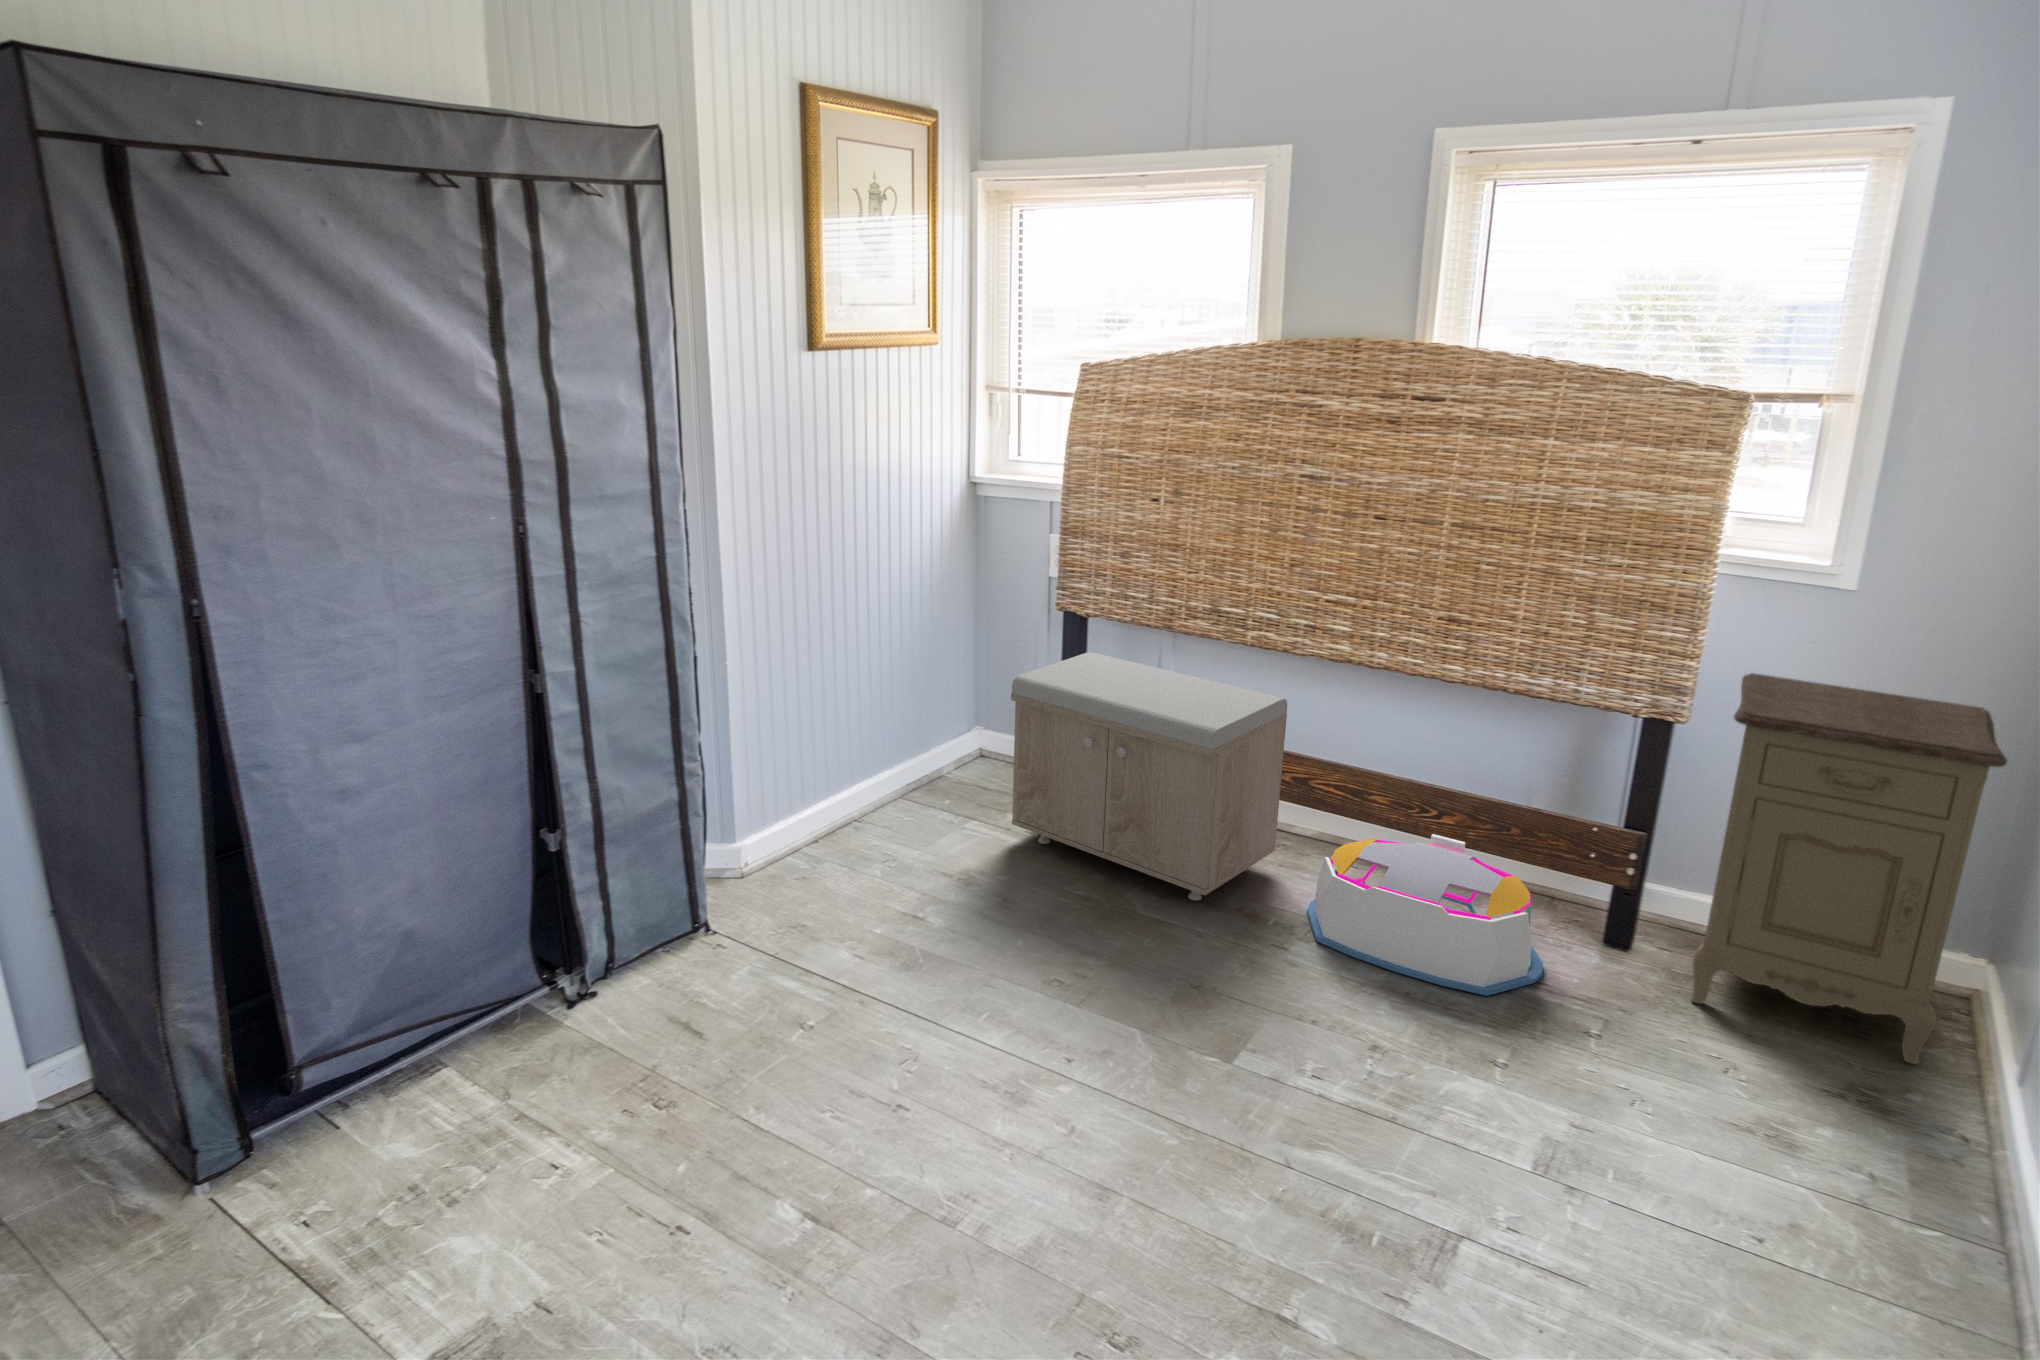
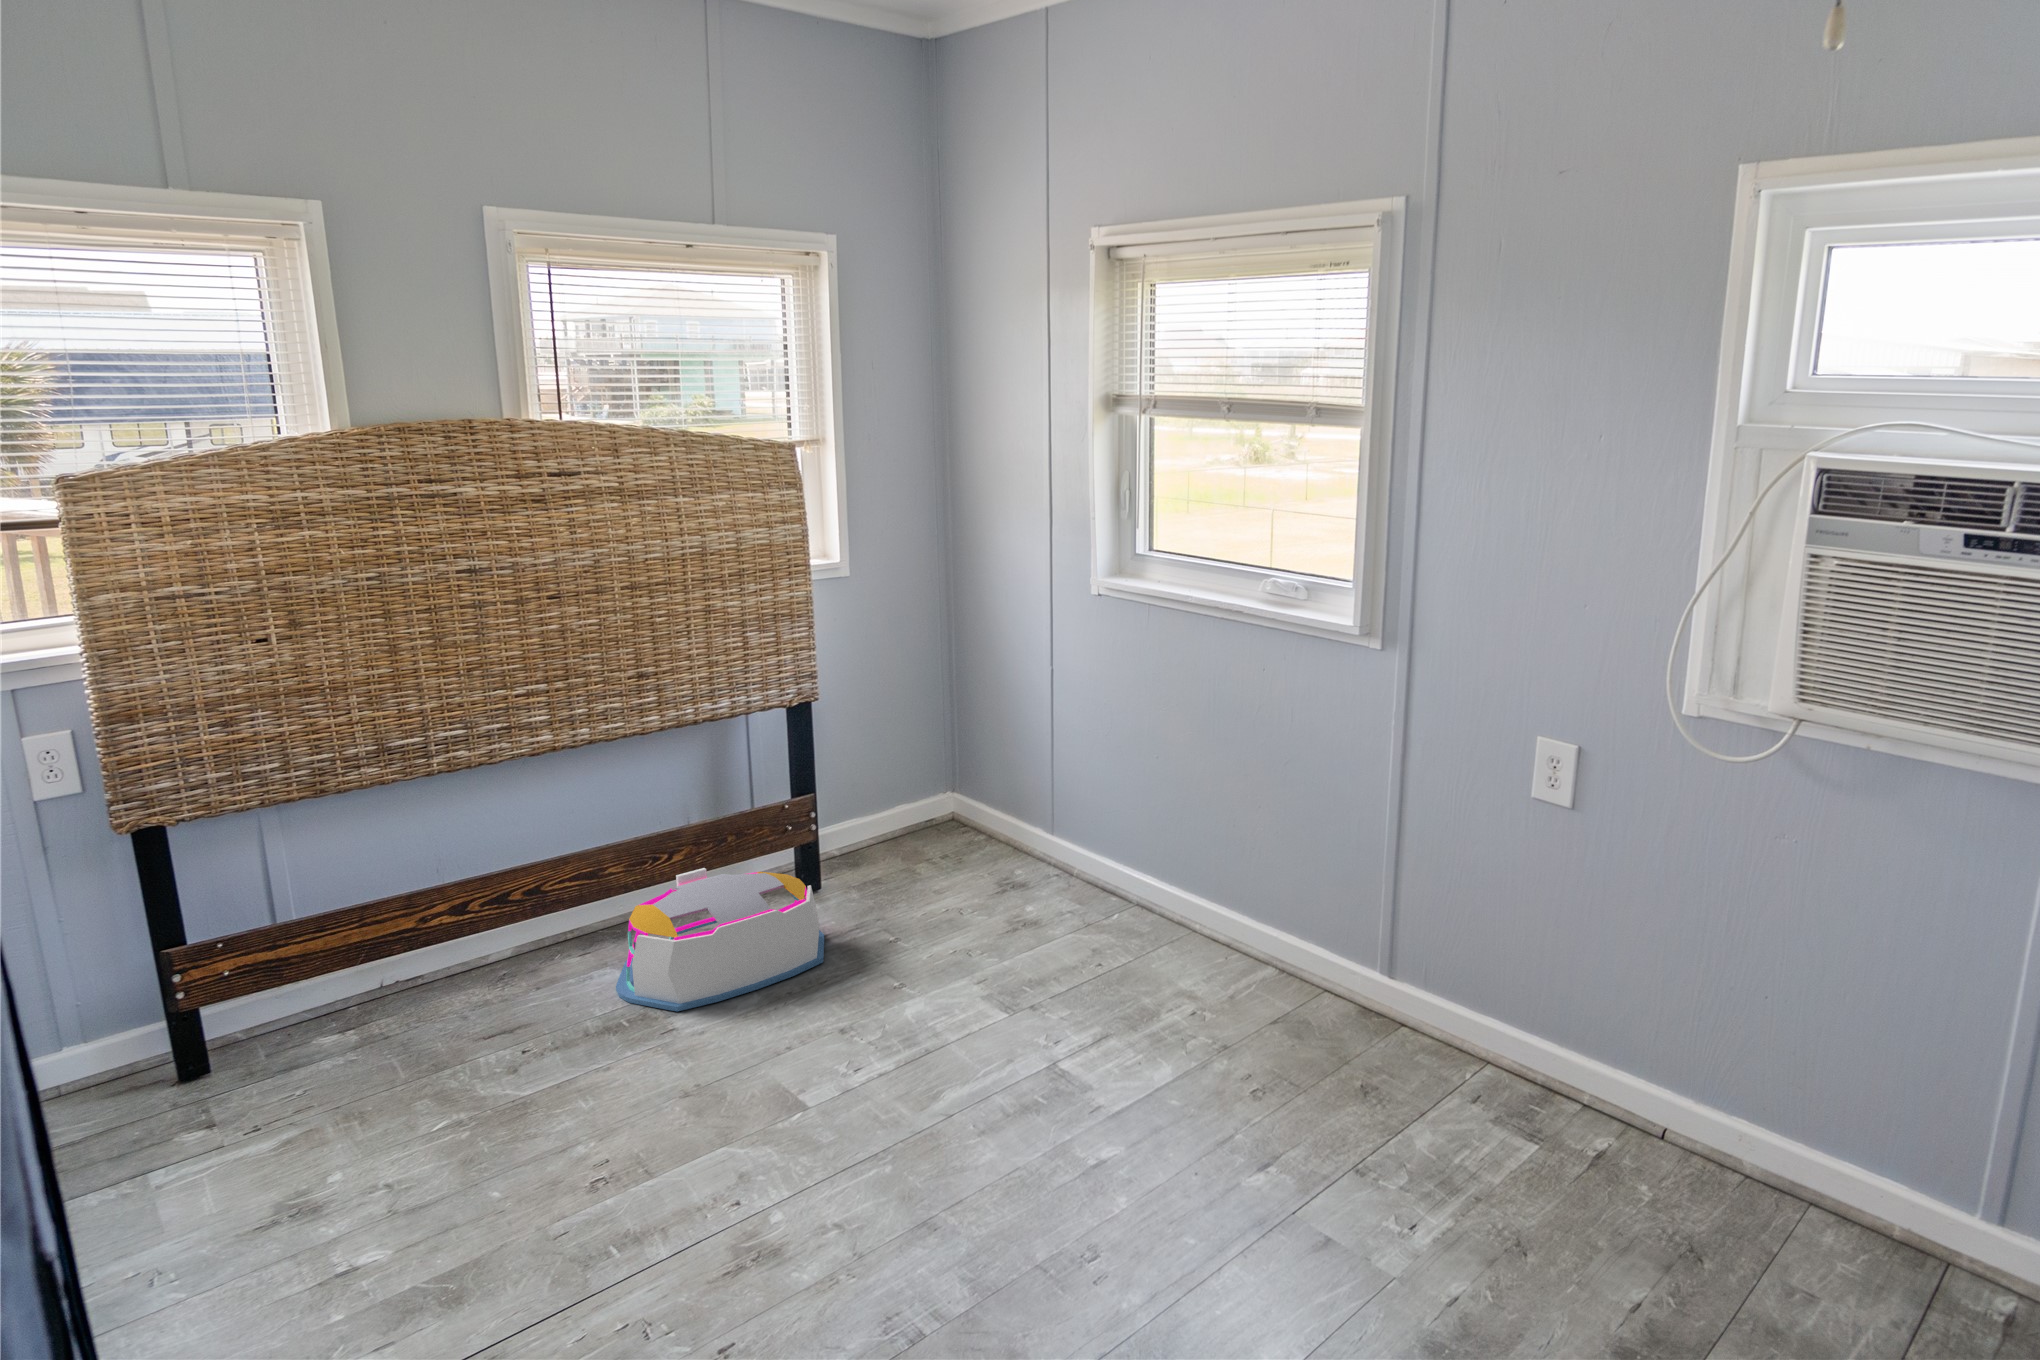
storage bench: present [1011,652,1287,900] -> none [197,810,569,1136]
nightstand: present [1691,673,2007,1064] -> none [811,633,1000,895]

